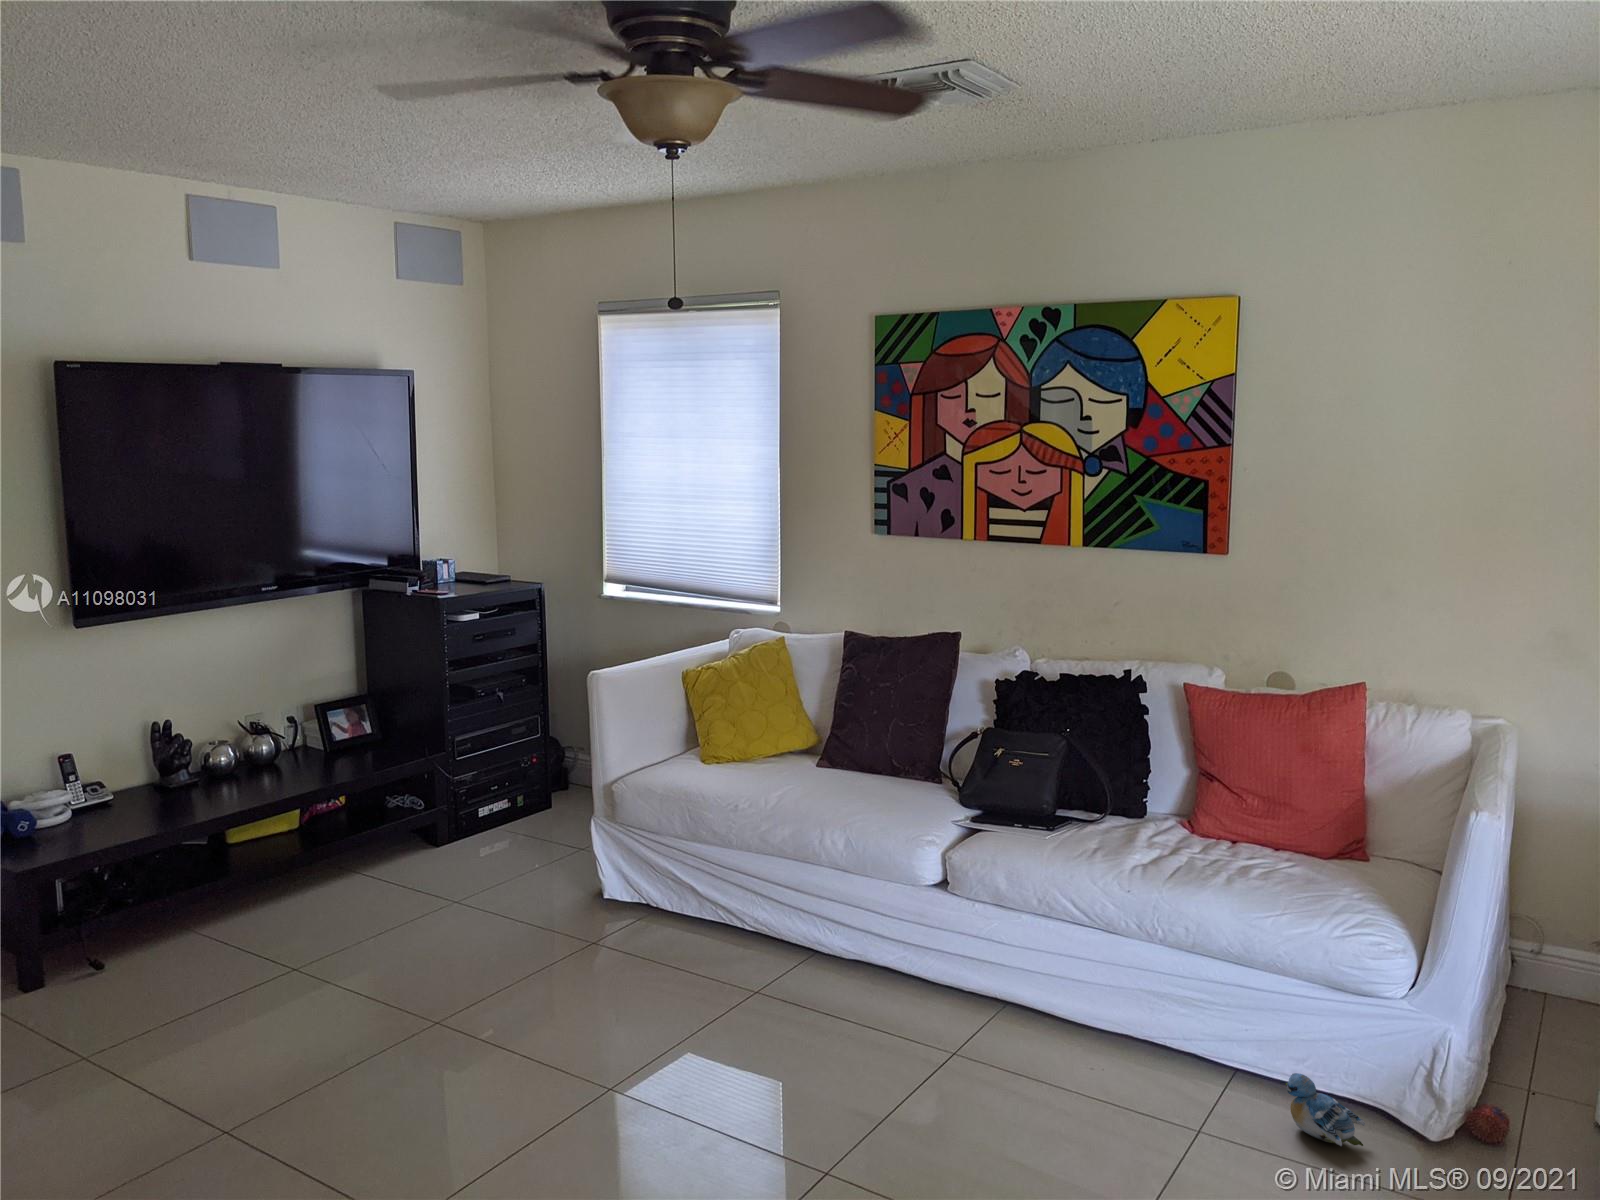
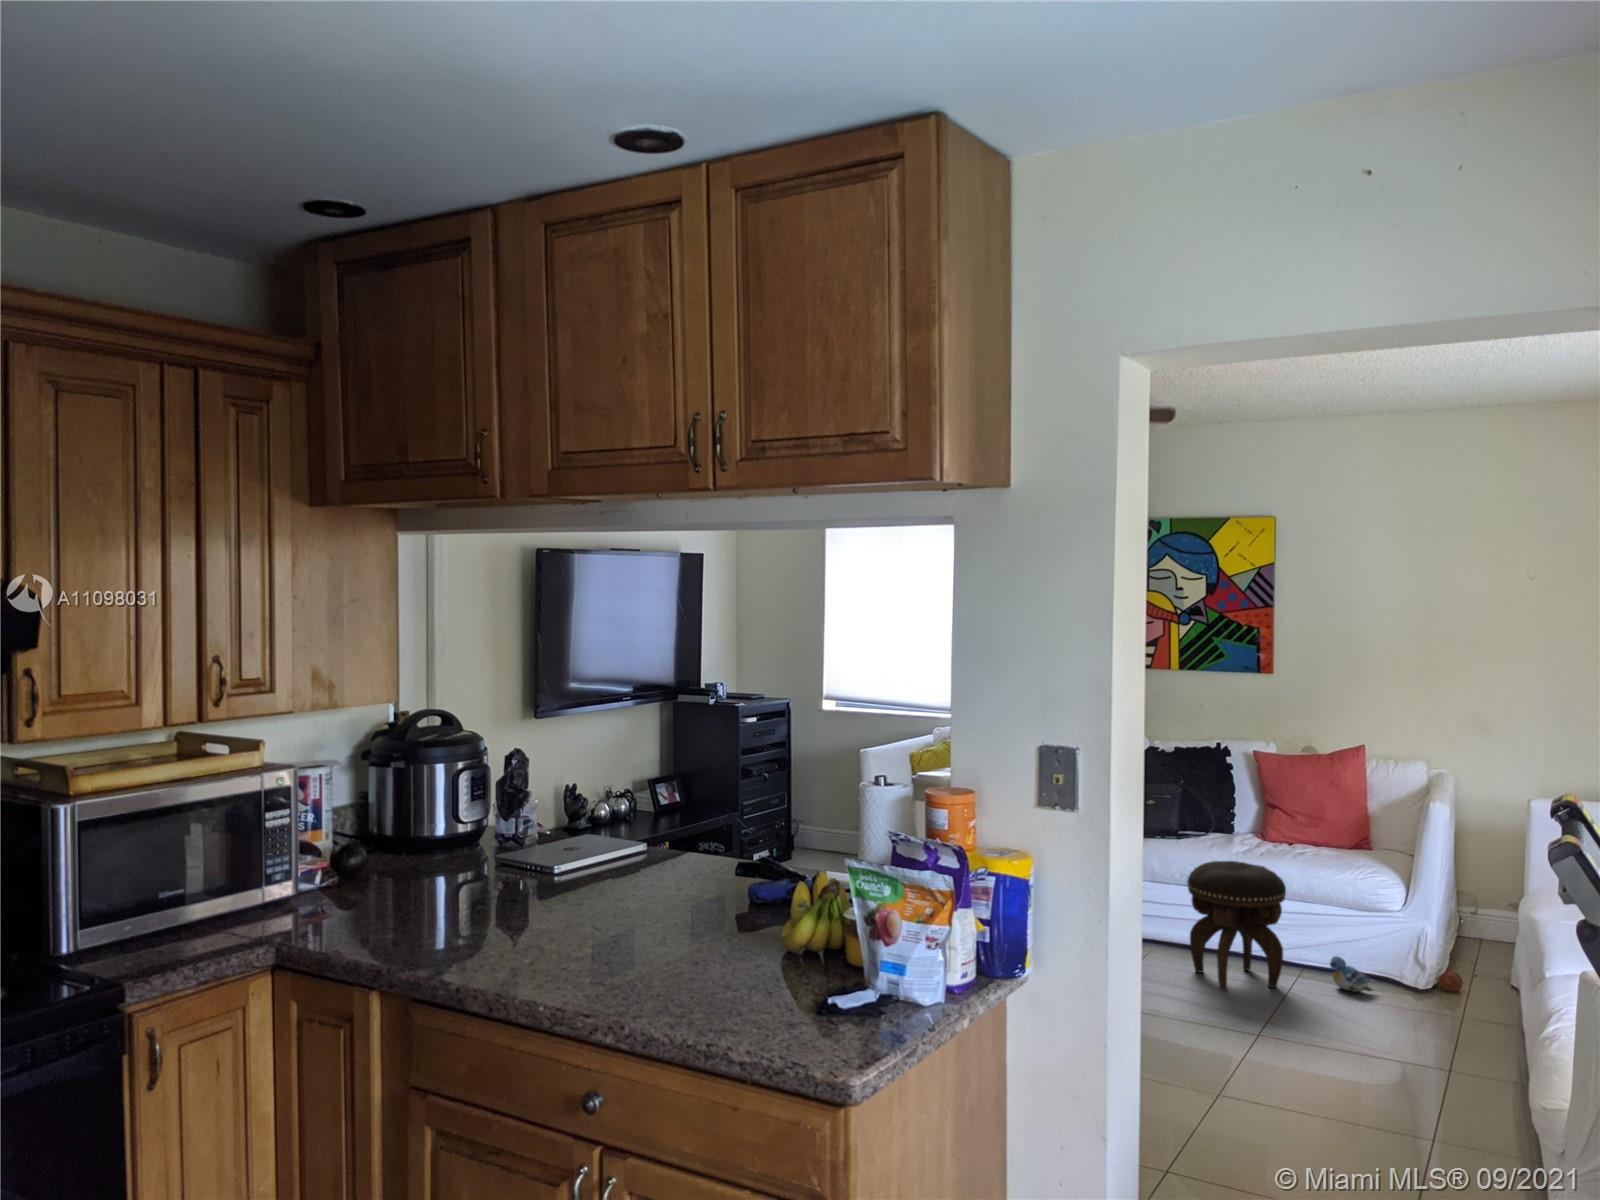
footstool: none [1040,892,1214,1137] -> present [1187,861,1286,990]

